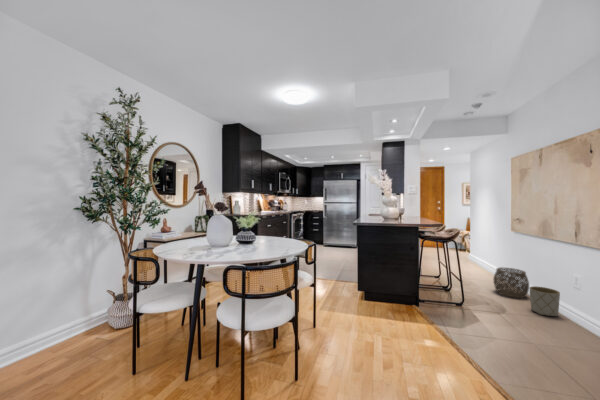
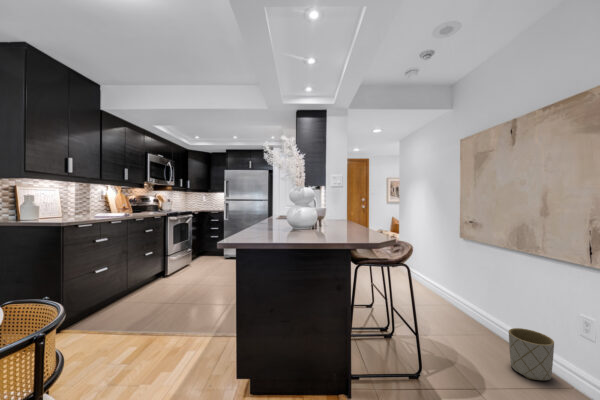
woven basket: present [493,268,529,298] -> none [446,292,494,340]

